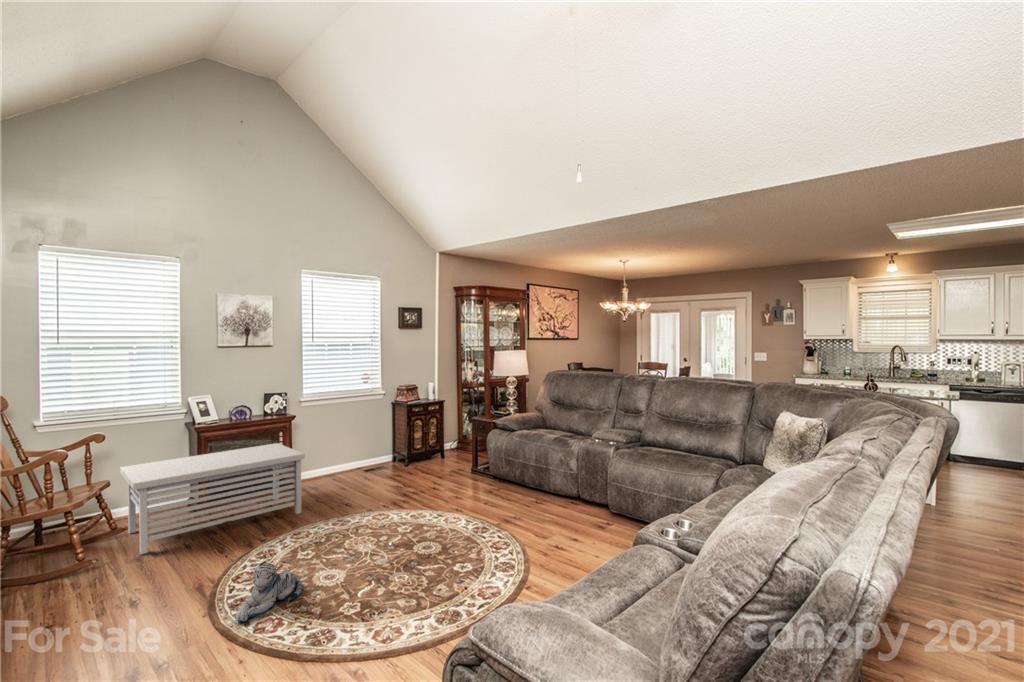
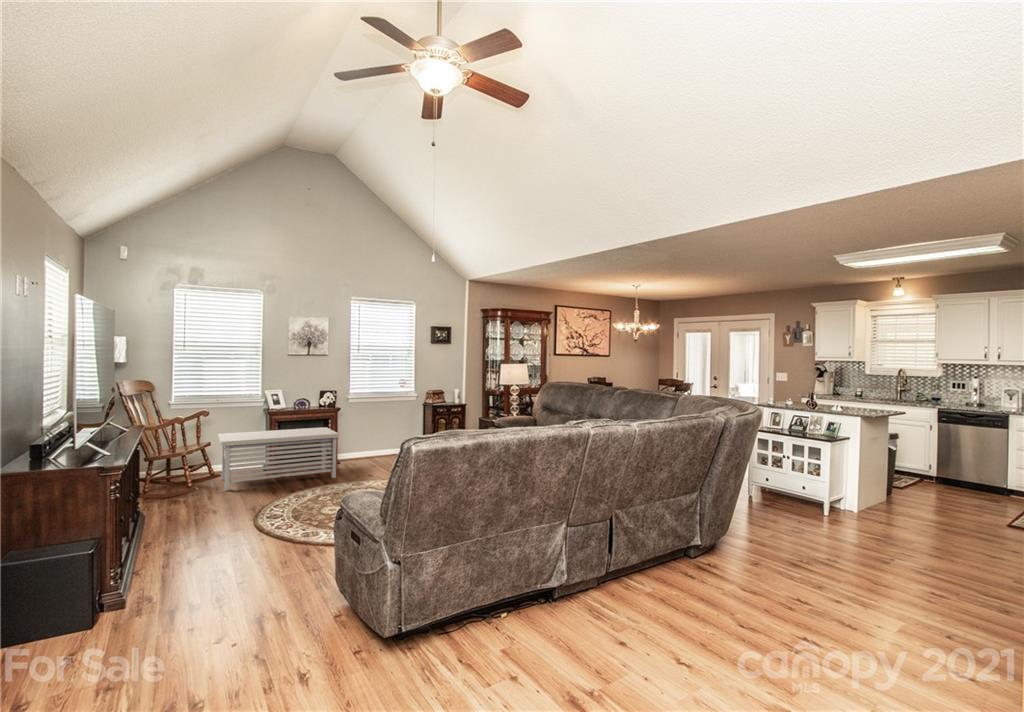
plush toy: present [235,563,303,621] -> none [265,492,314,526]

